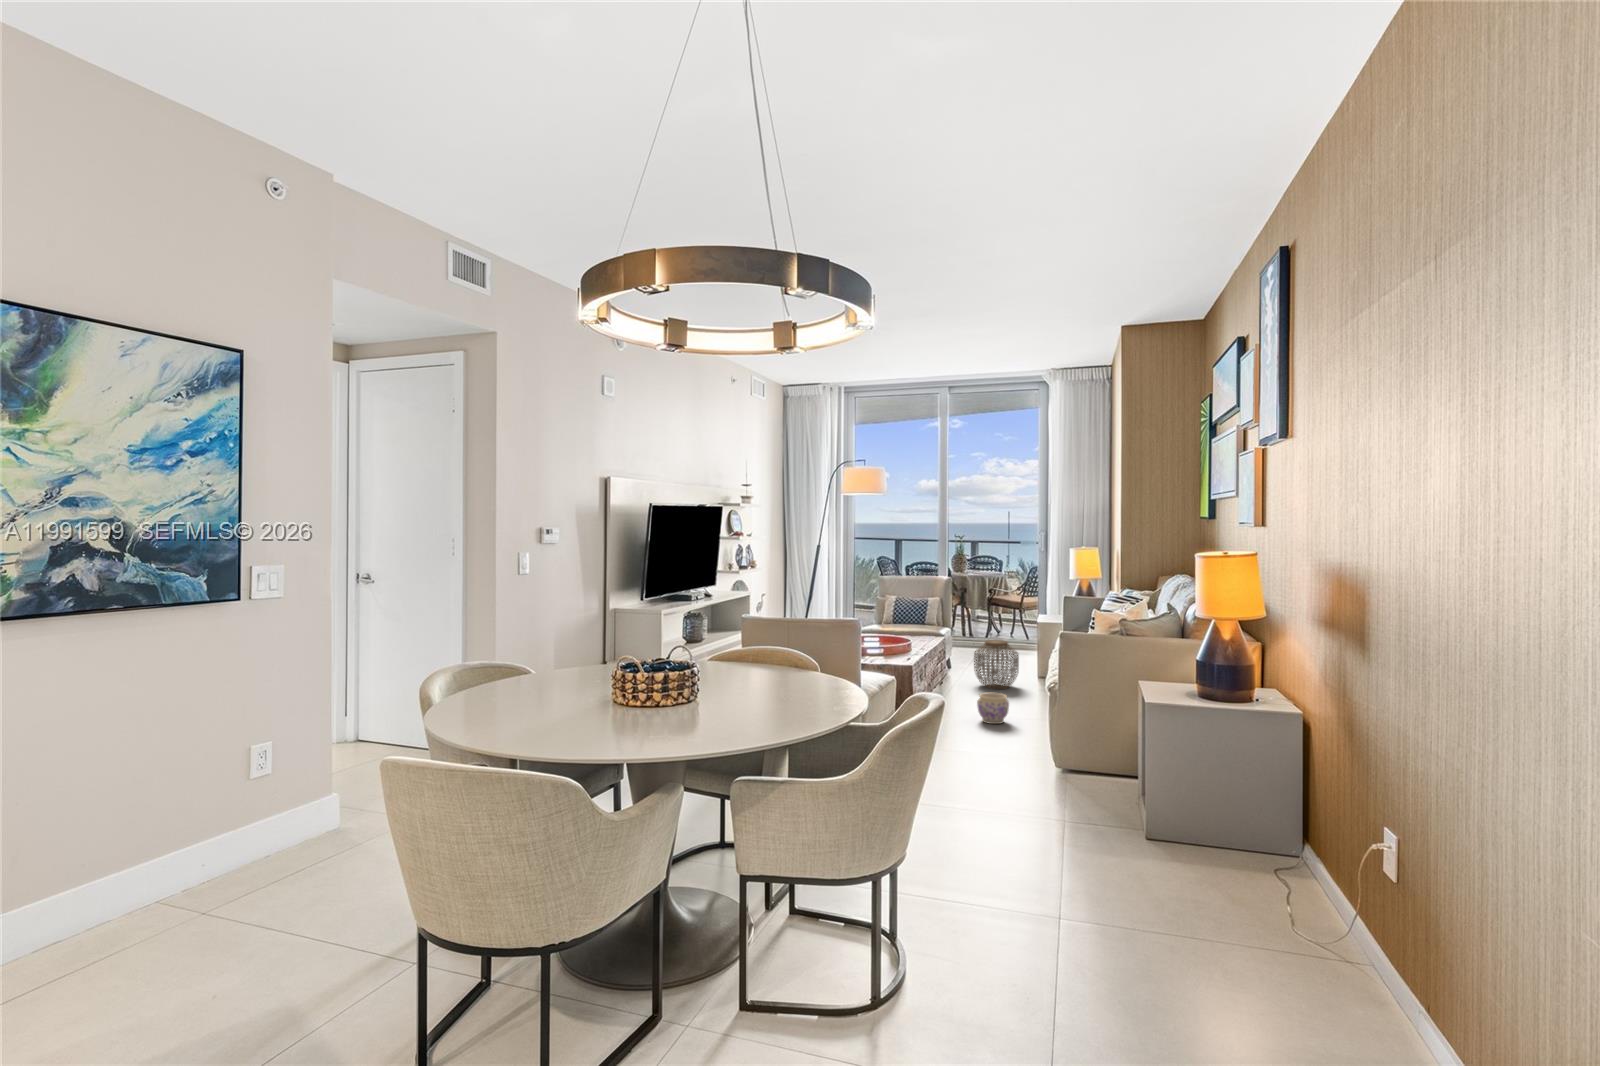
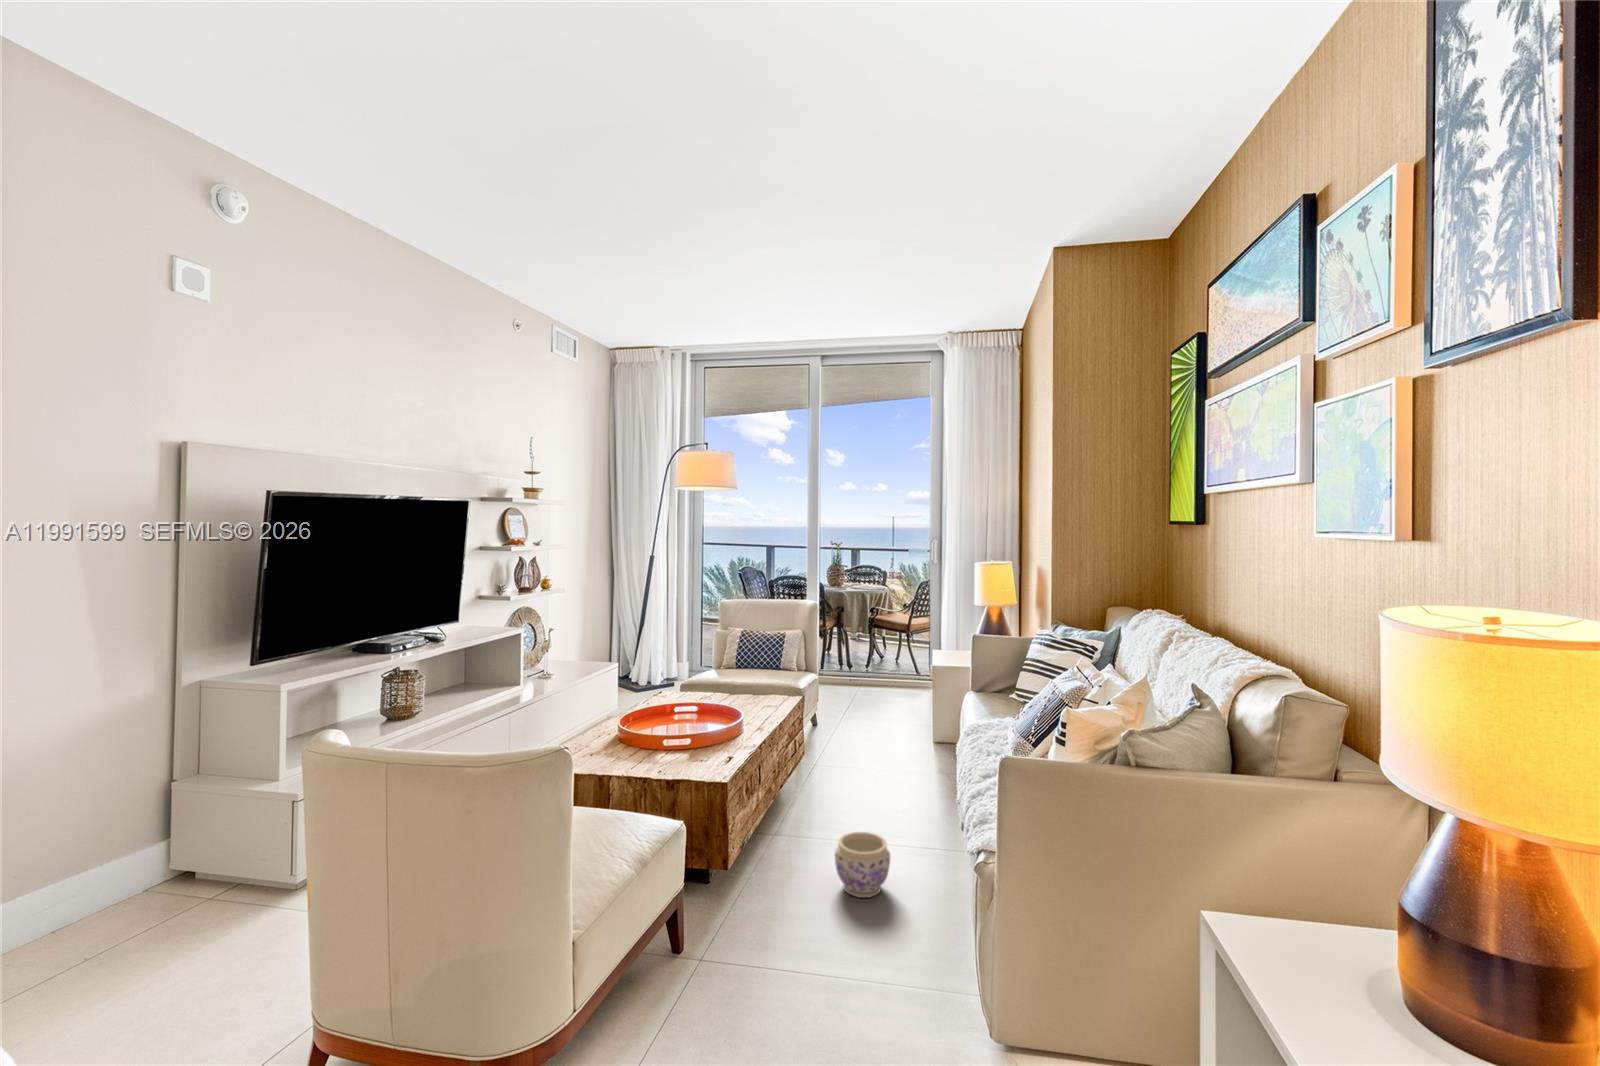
woven basket: present [974,640,1019,689] -> none [842,703,907,780]

